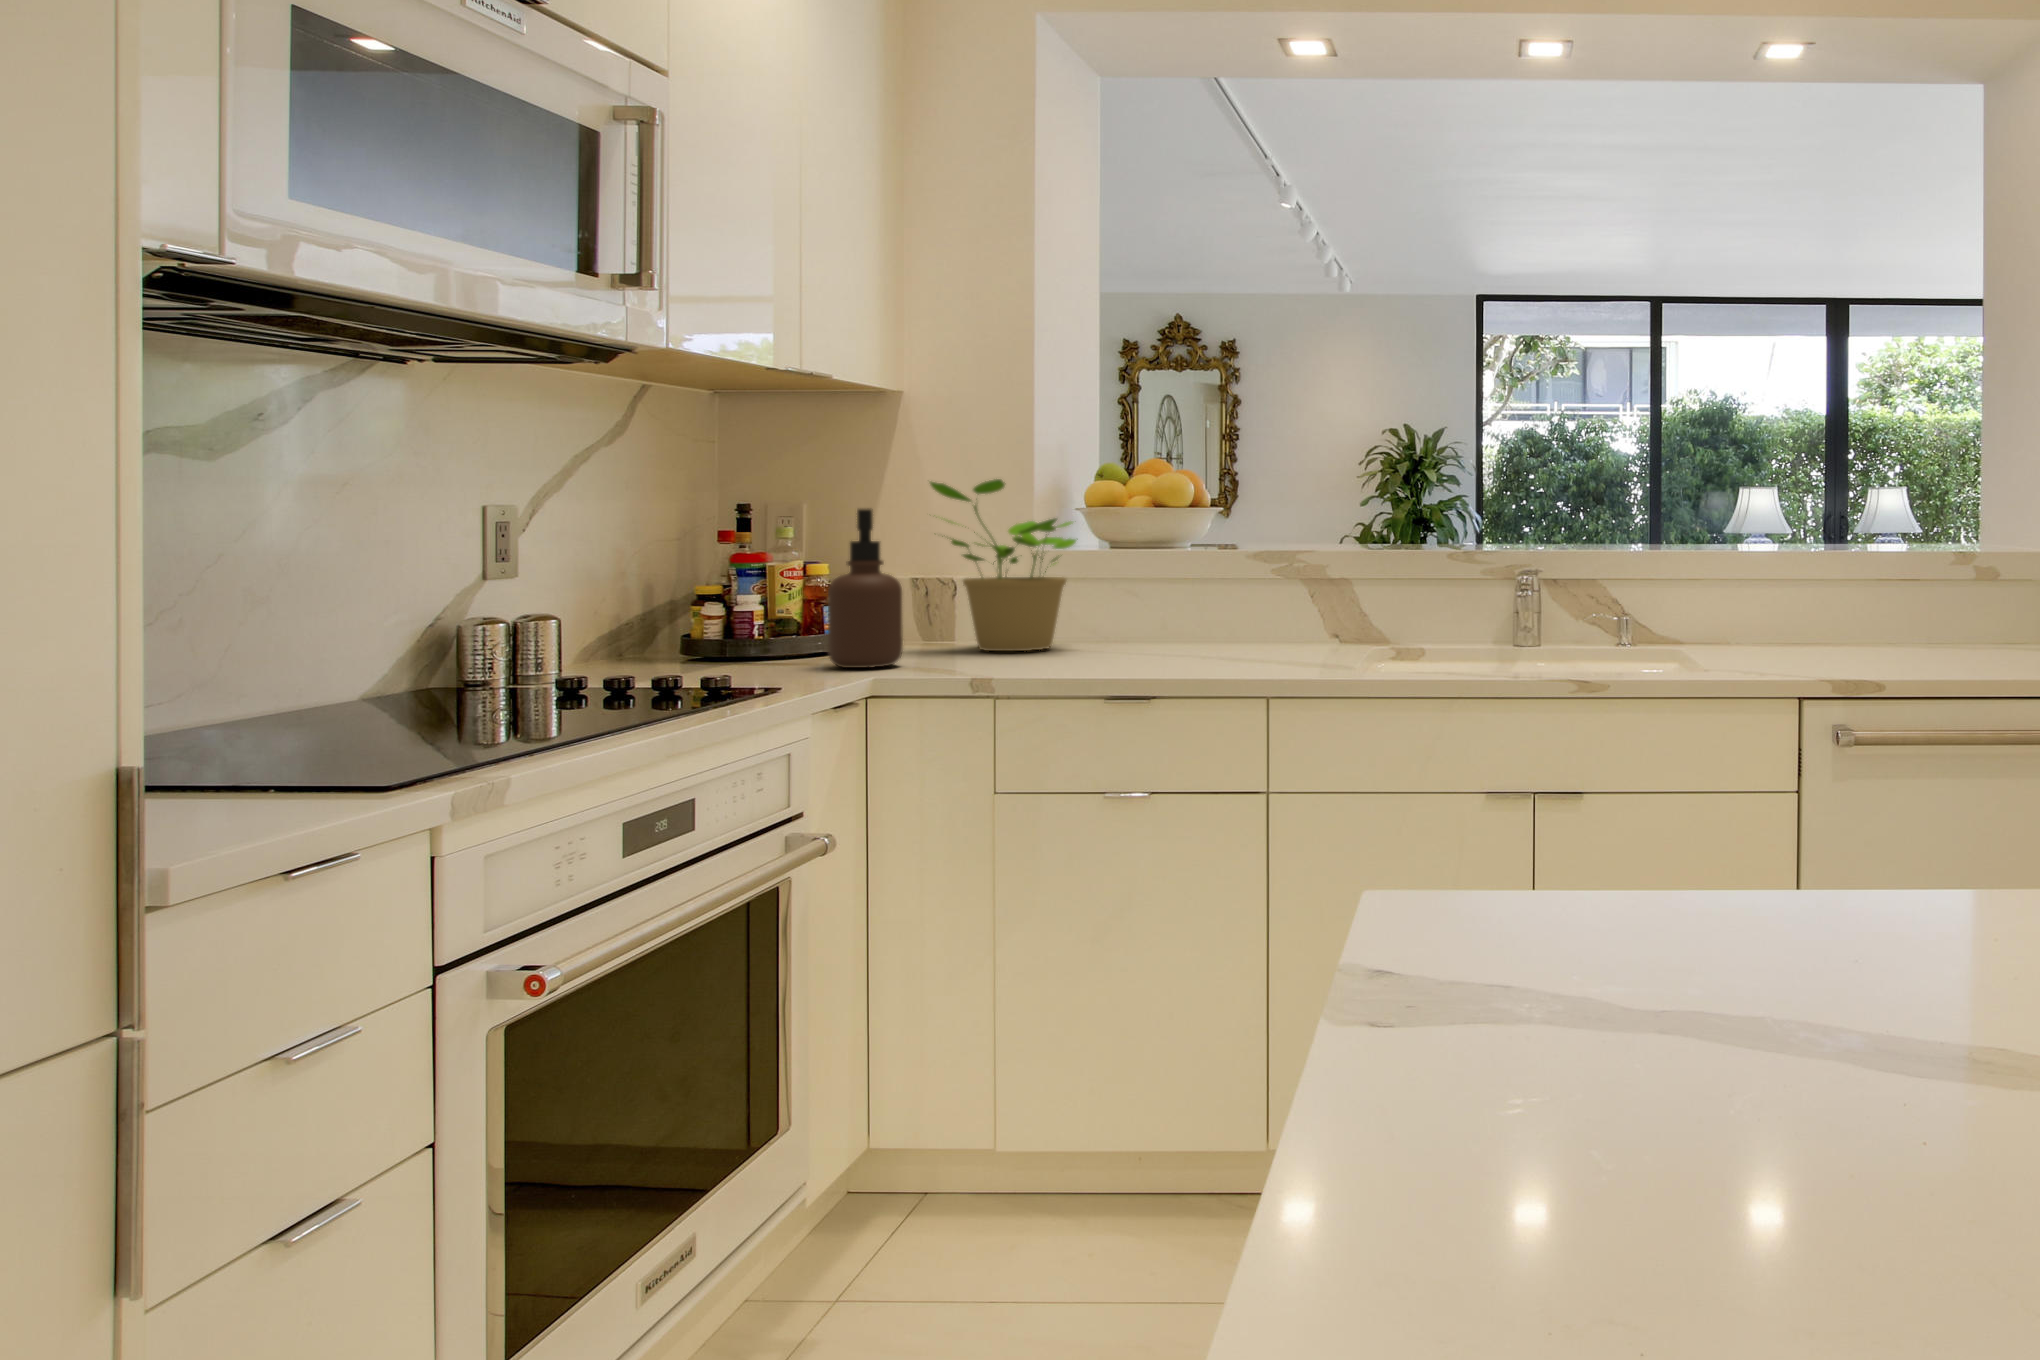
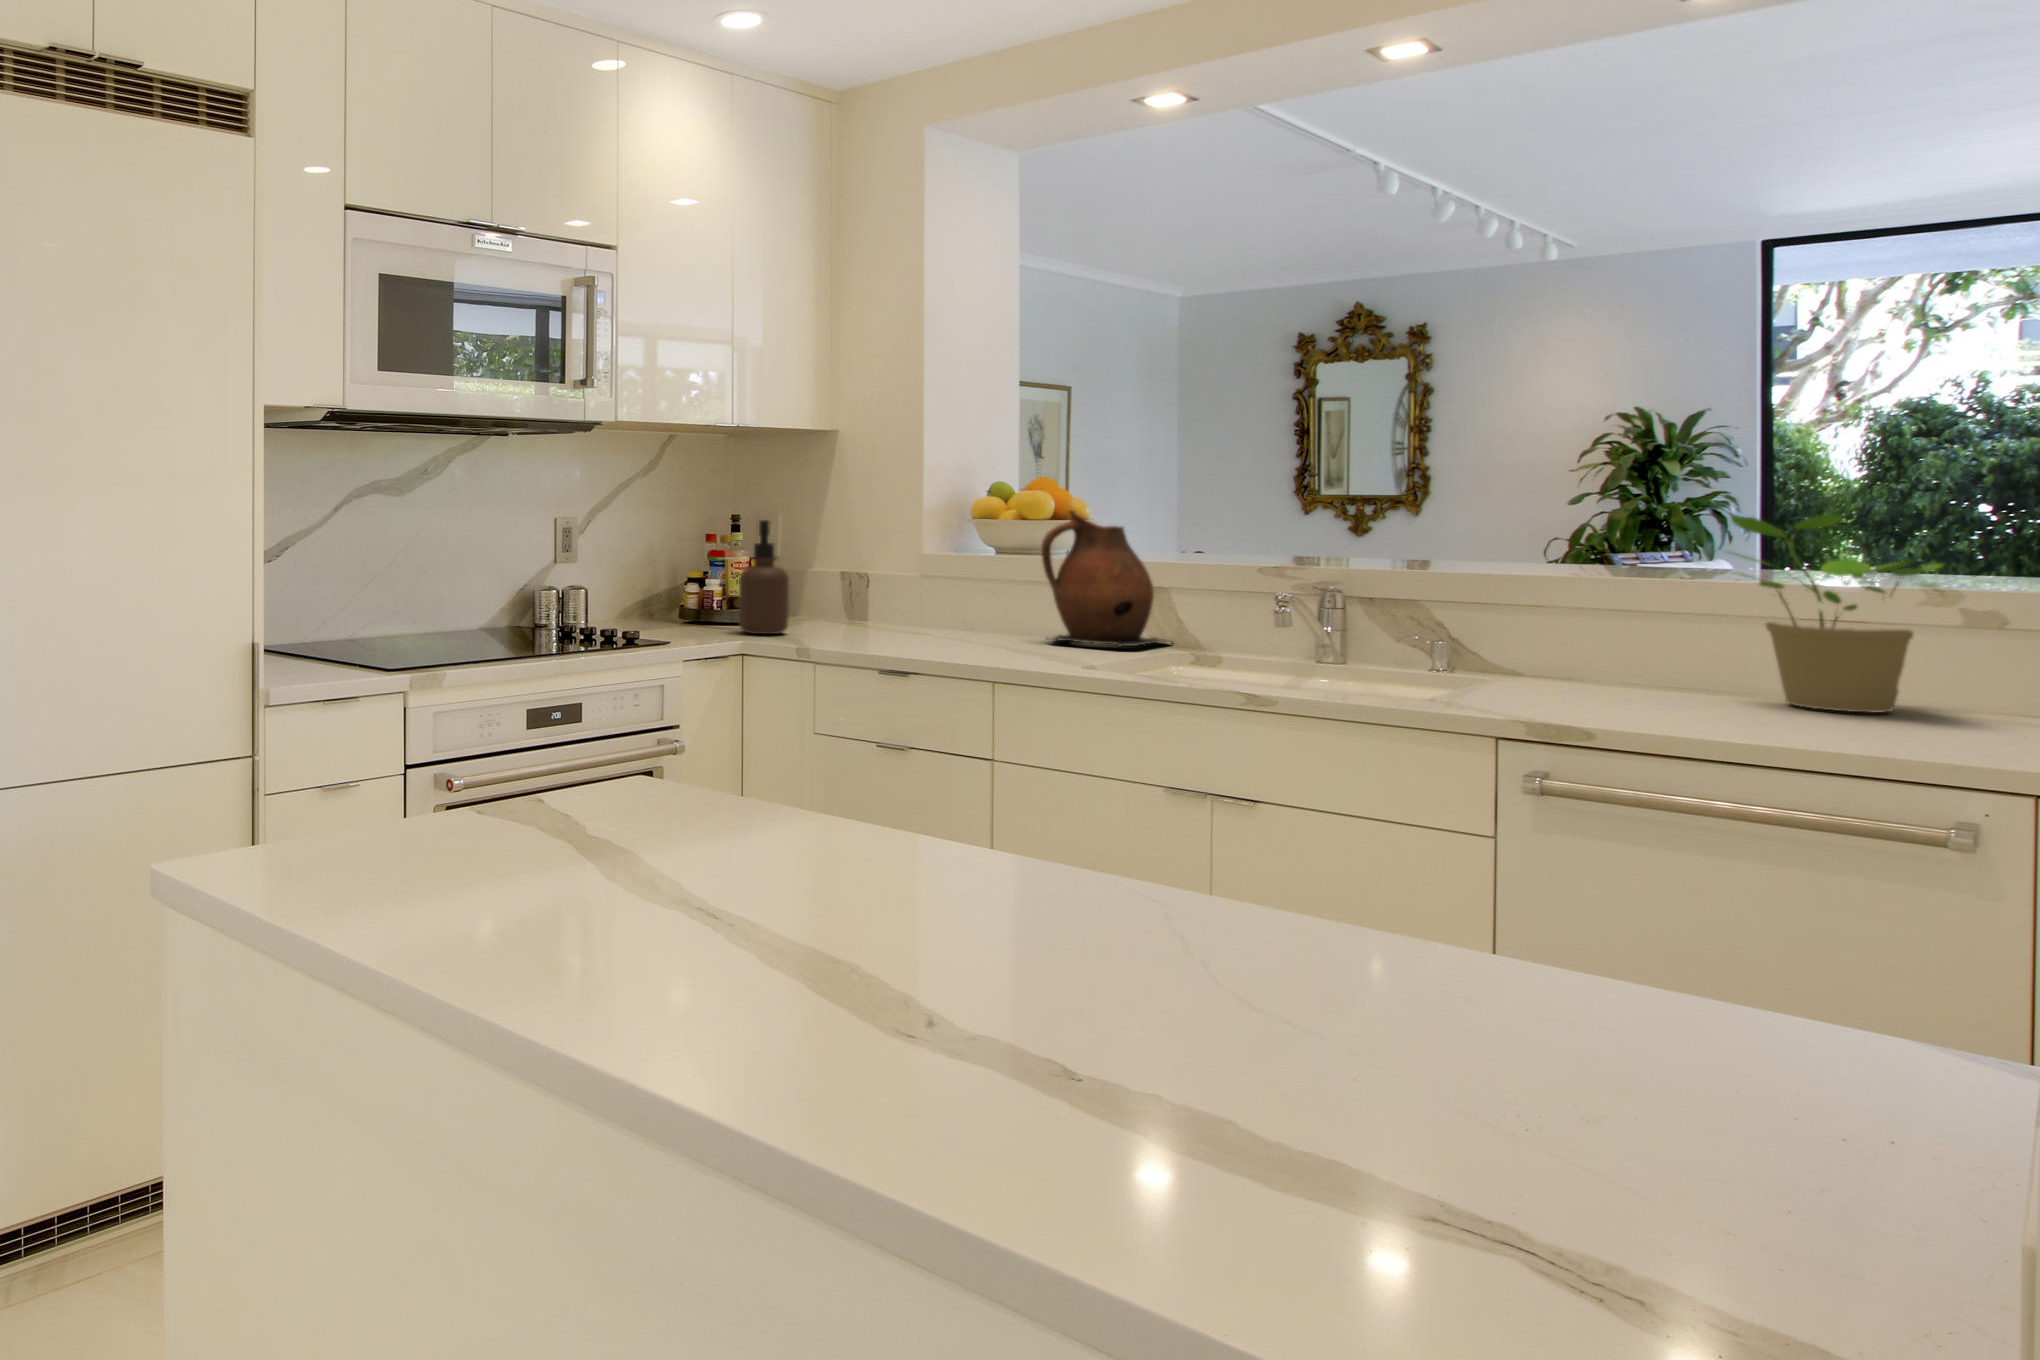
potted plant: present [930,479,1076,651] -> present [1729,513,1942,713]
ceramic pitcher: none [1207,495,1333,649] -> present [1041,510,1172,647]

